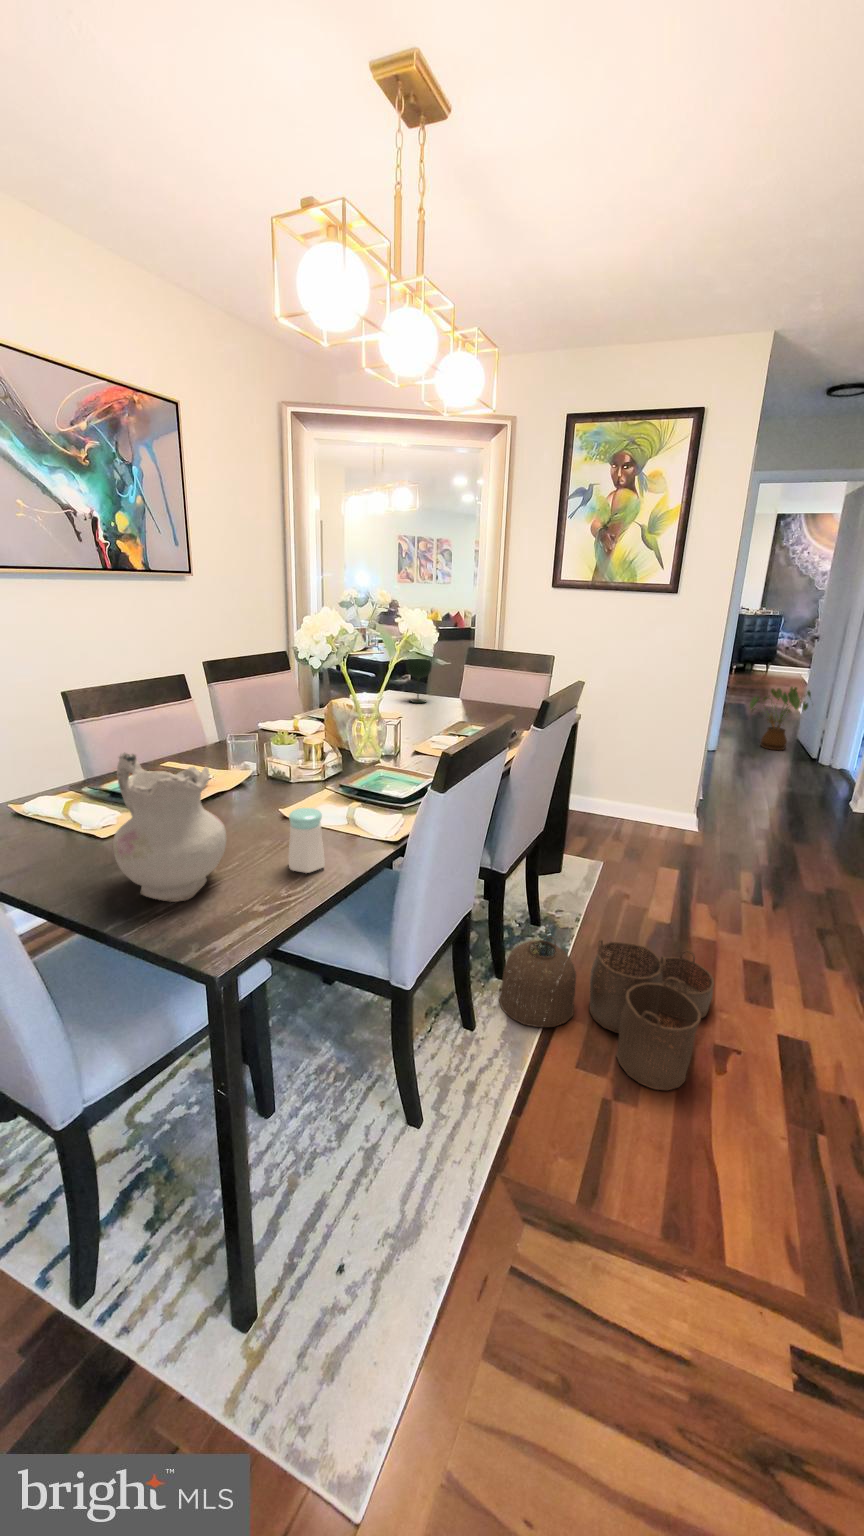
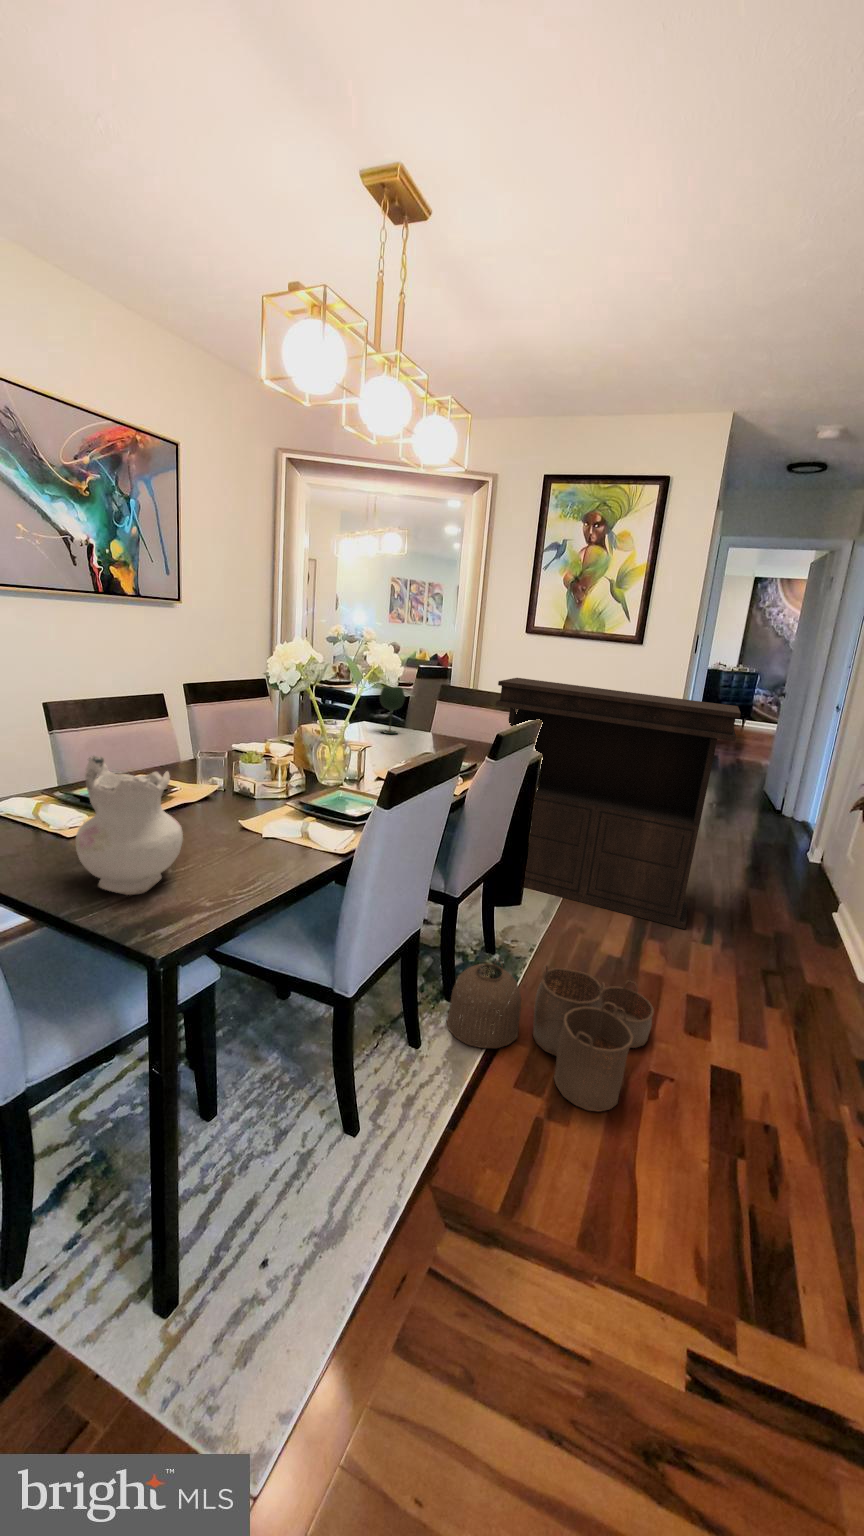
console table: none [519,636,792,891] -> present [496,678,741,929]
house plant: present [750,687,811,750] -> none [719,739,779,800]
salt shaker: present [288,808,325,873] -> none [240,816,274,876]

